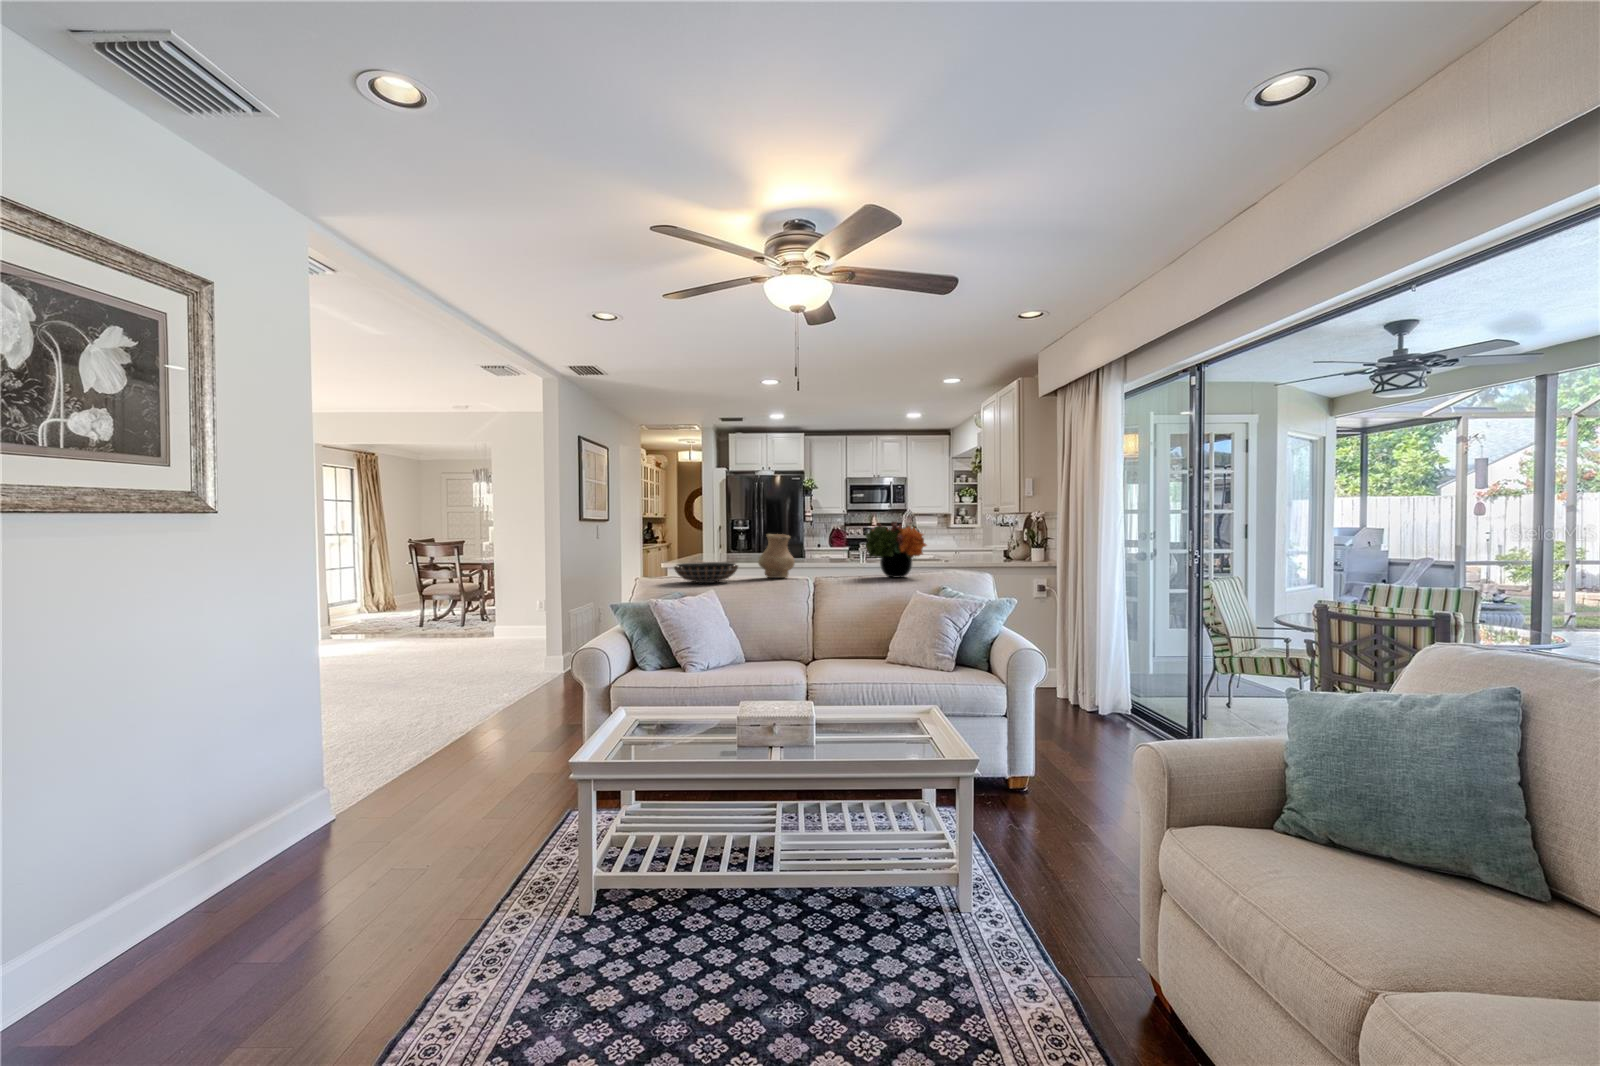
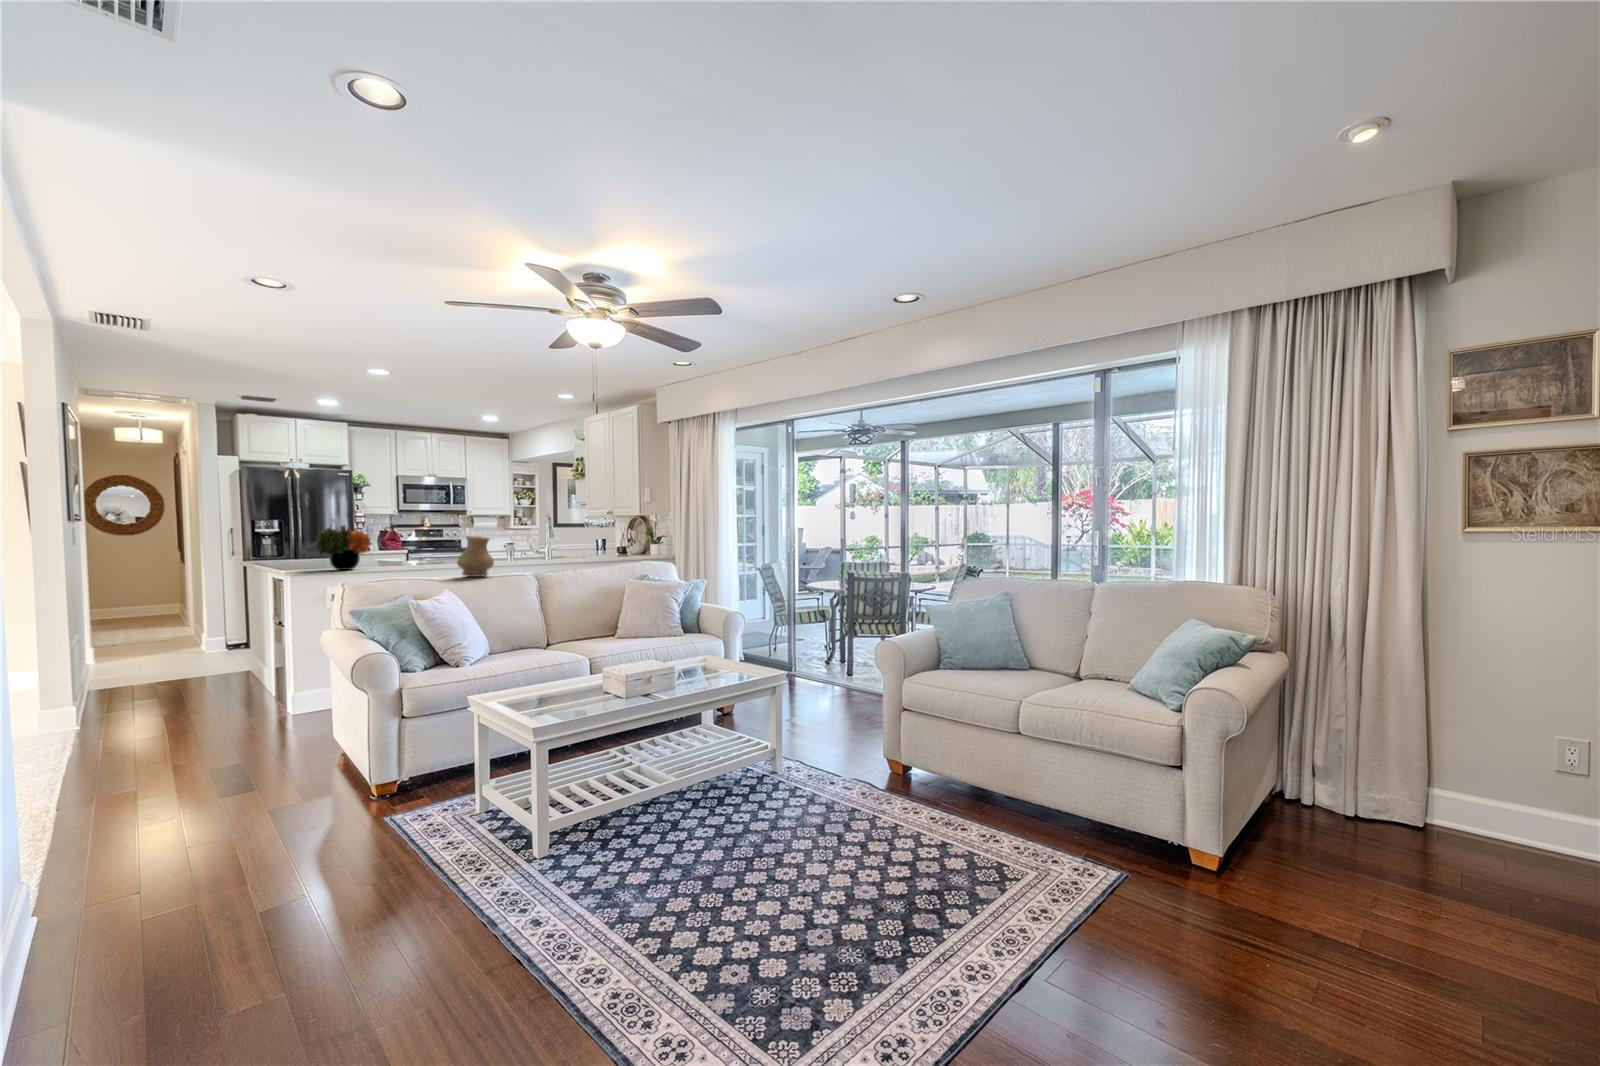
flower arrangement: present [866,521,927,578] -> present [316,526,372,570]
decorative bowl: present [674,562,738,583] -> none [383,564,454,584]

